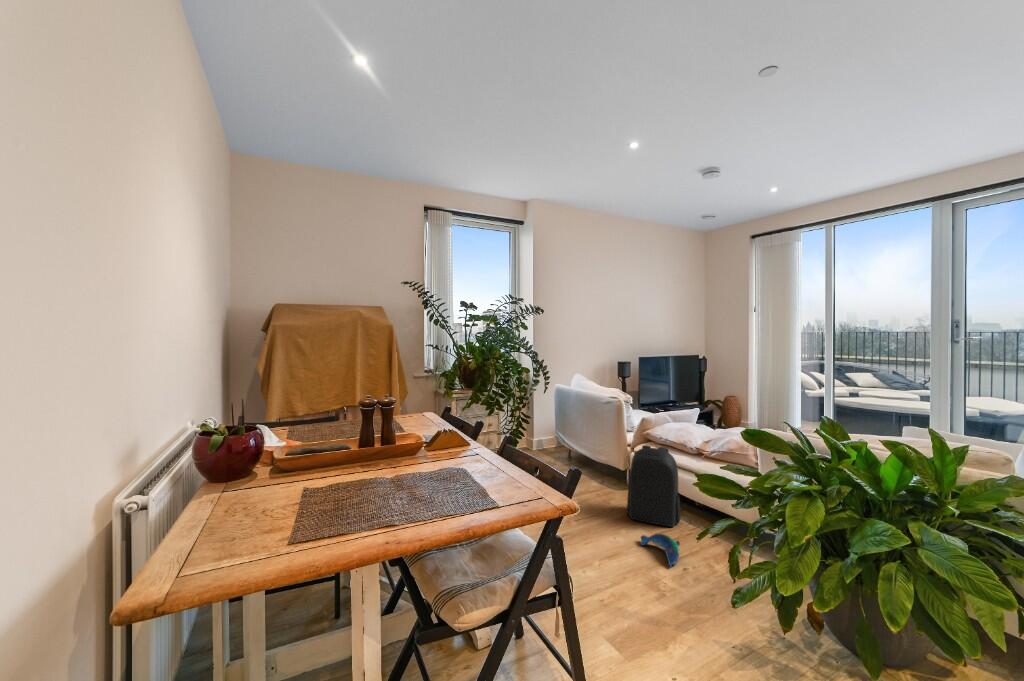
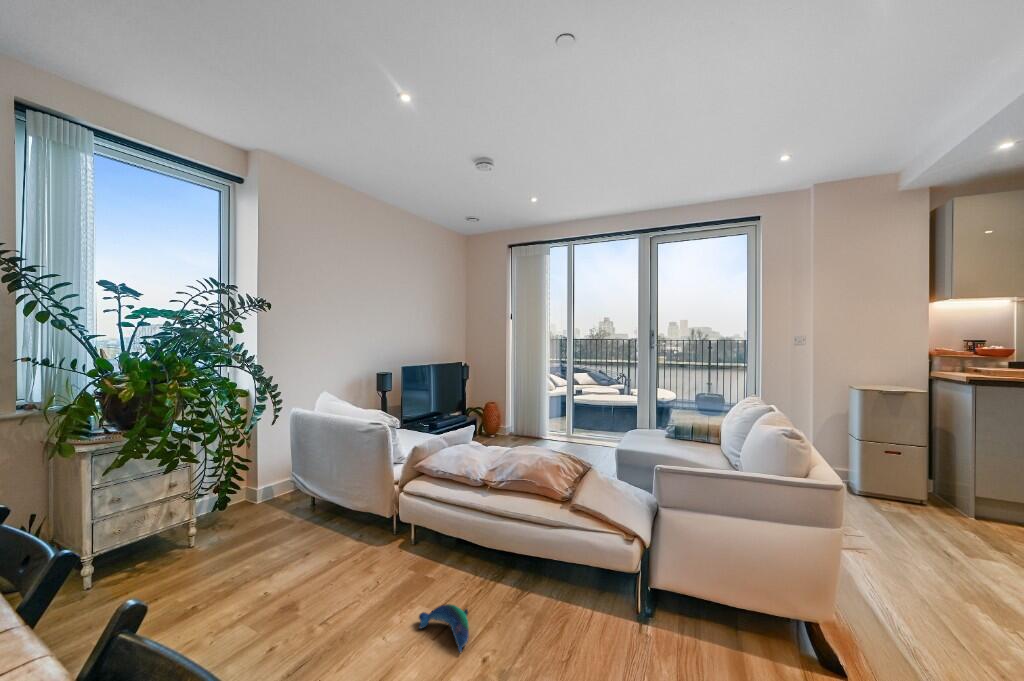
backpack: present [627,445,681,527] -> none [396,481,461,587]

